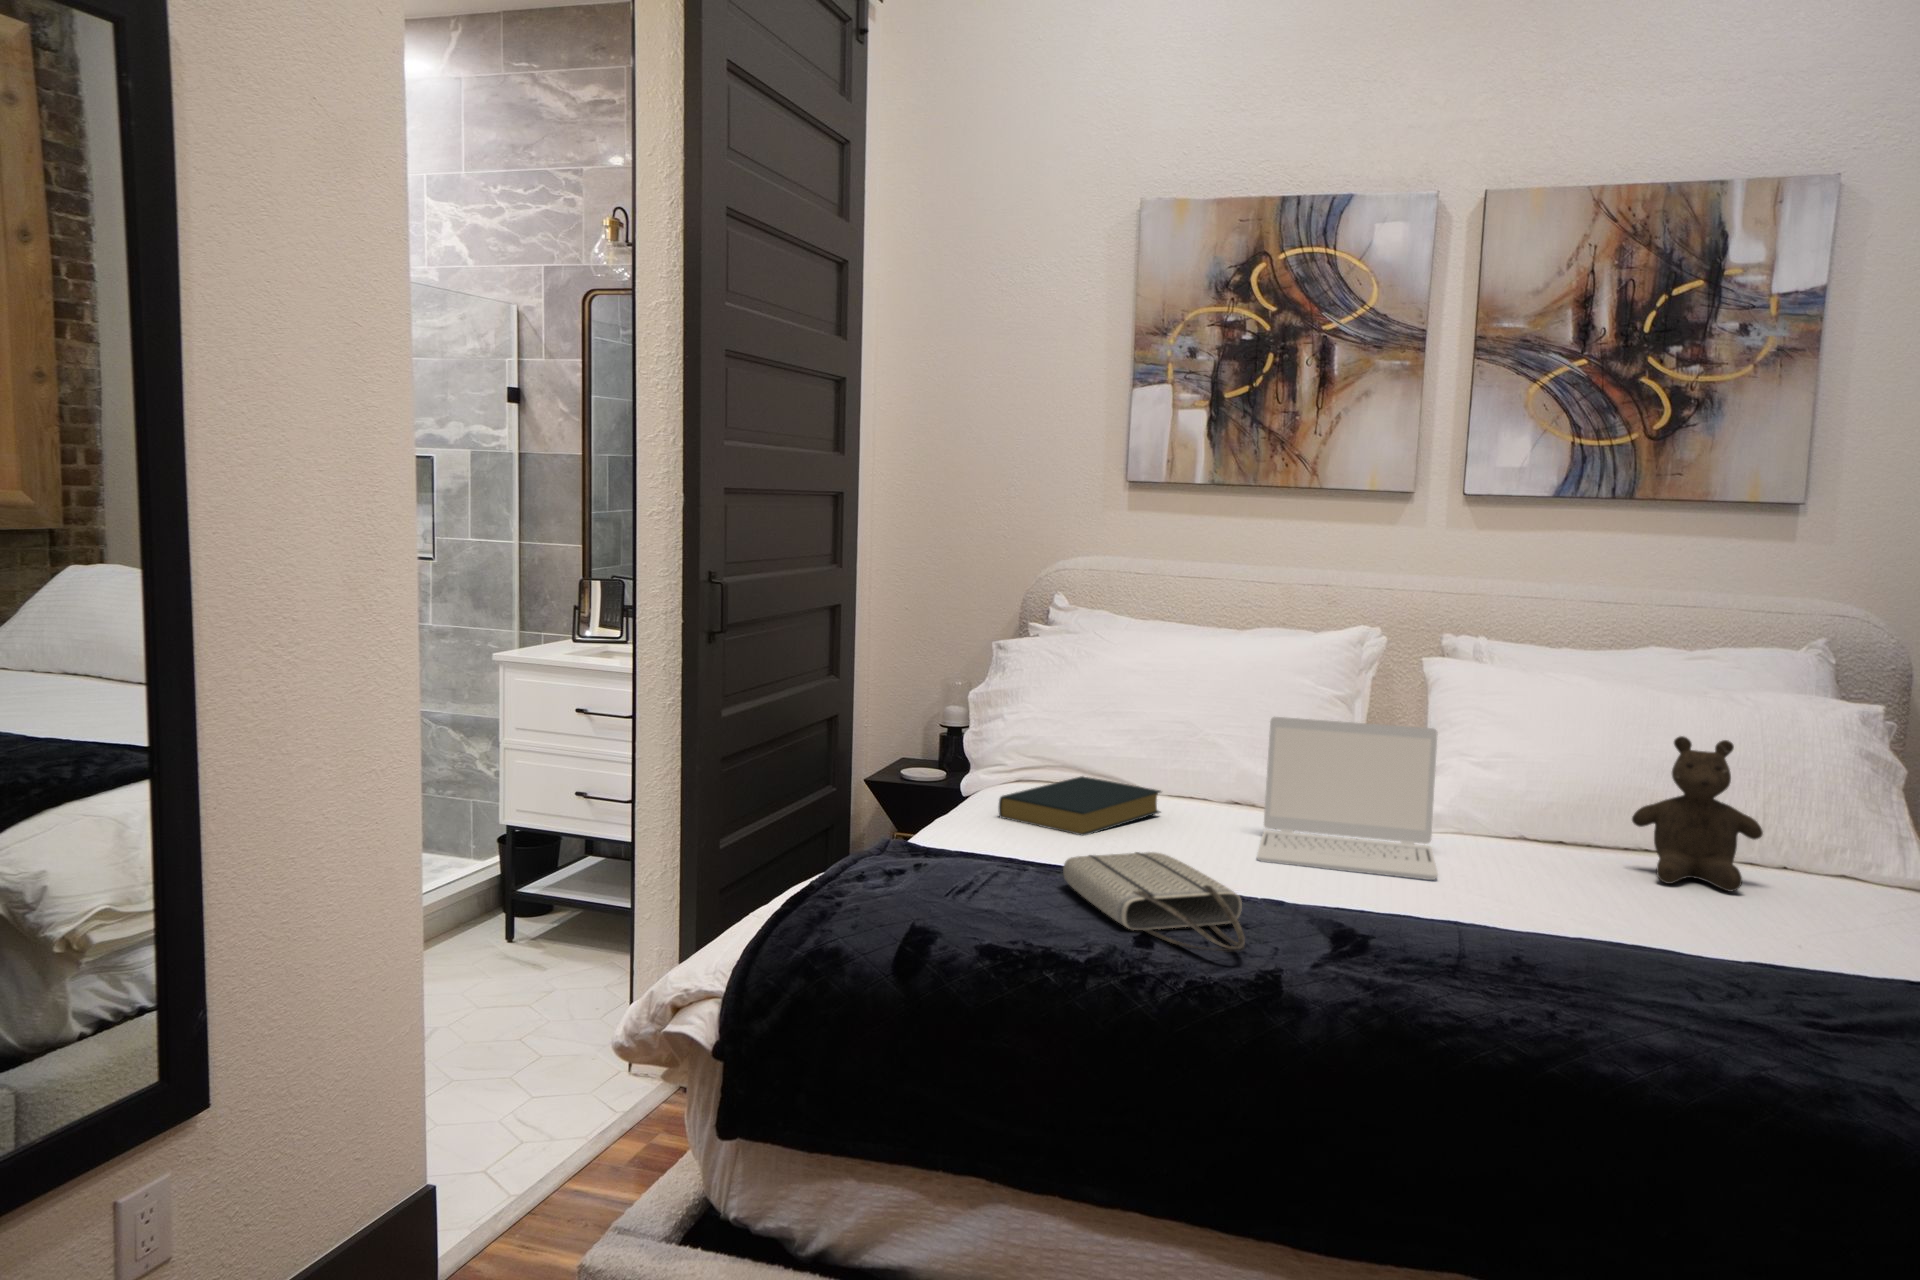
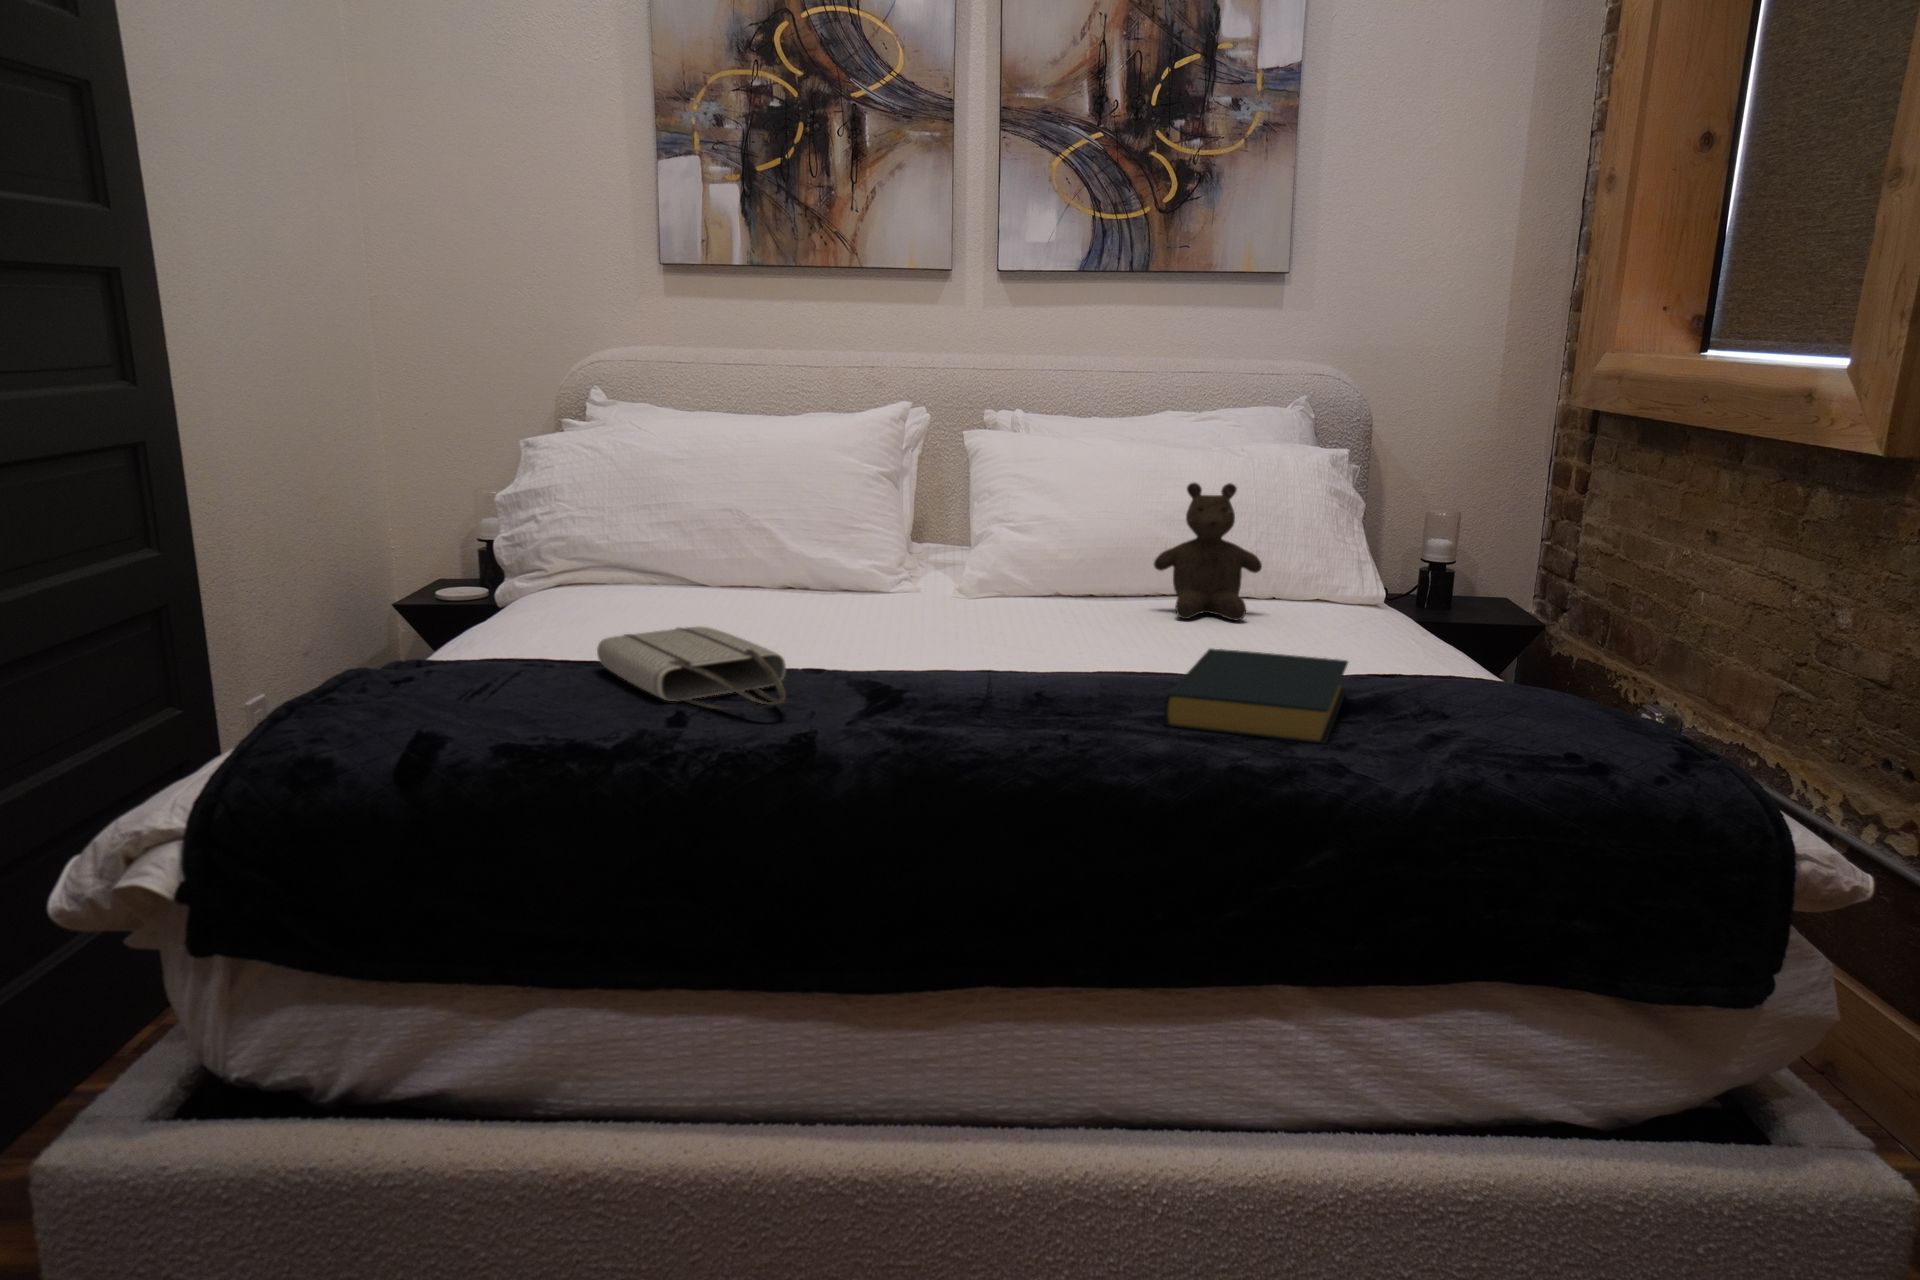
laptop: present [1257,717,1438,880] -> none [808,489,983,634]
hardback book: present [999,776,1161,836] -> present [1164,649,1348,744]

